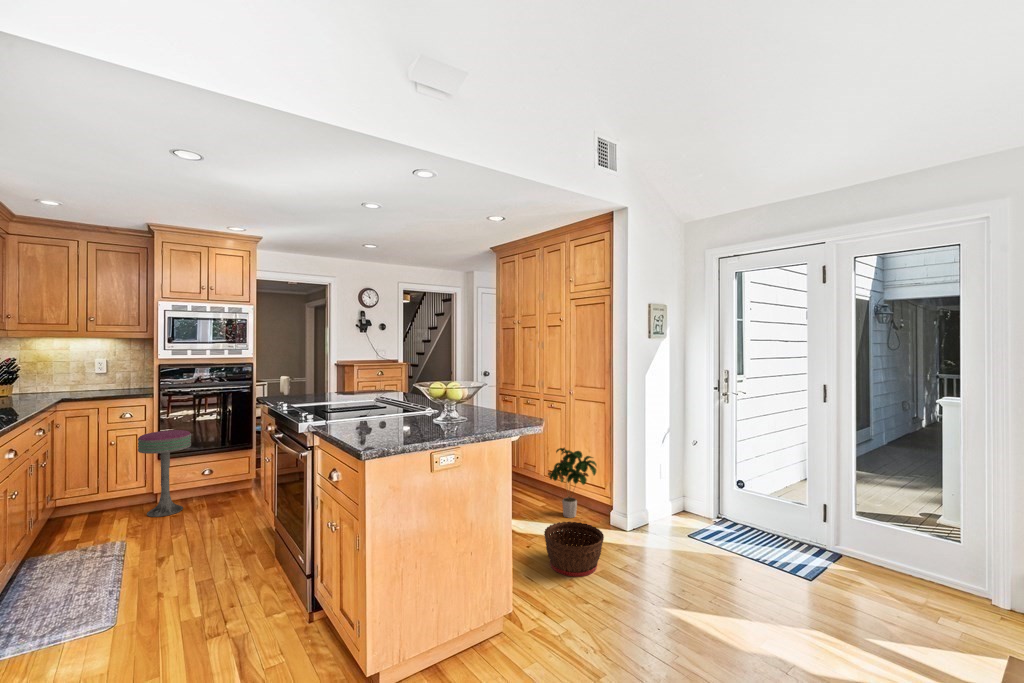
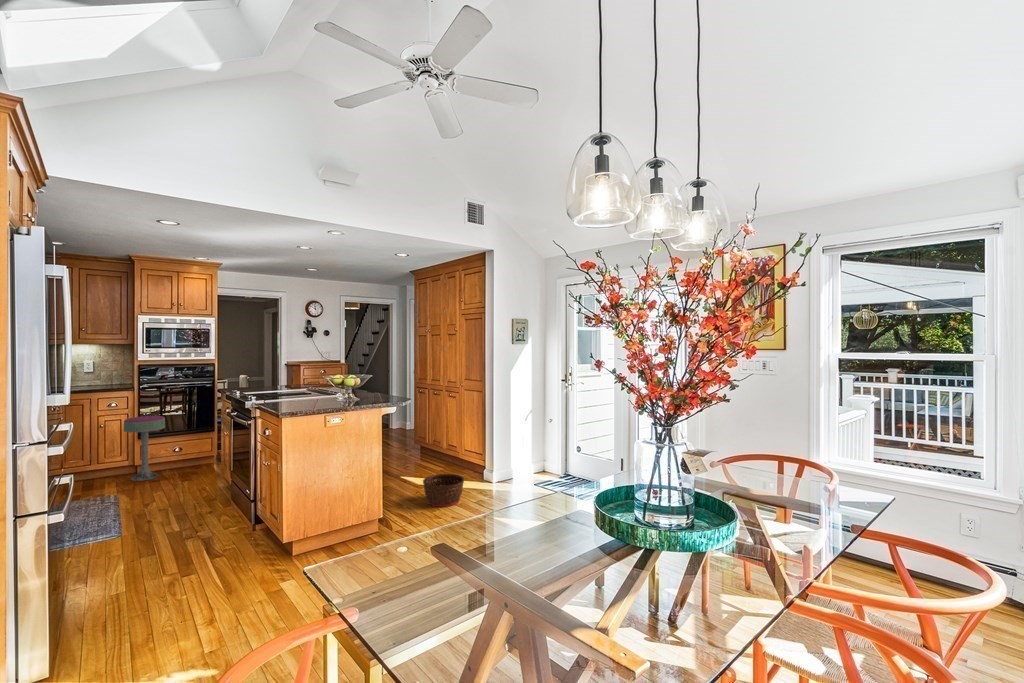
potted plant: present [548,448,597,518] -> none [444,426,476,477]

